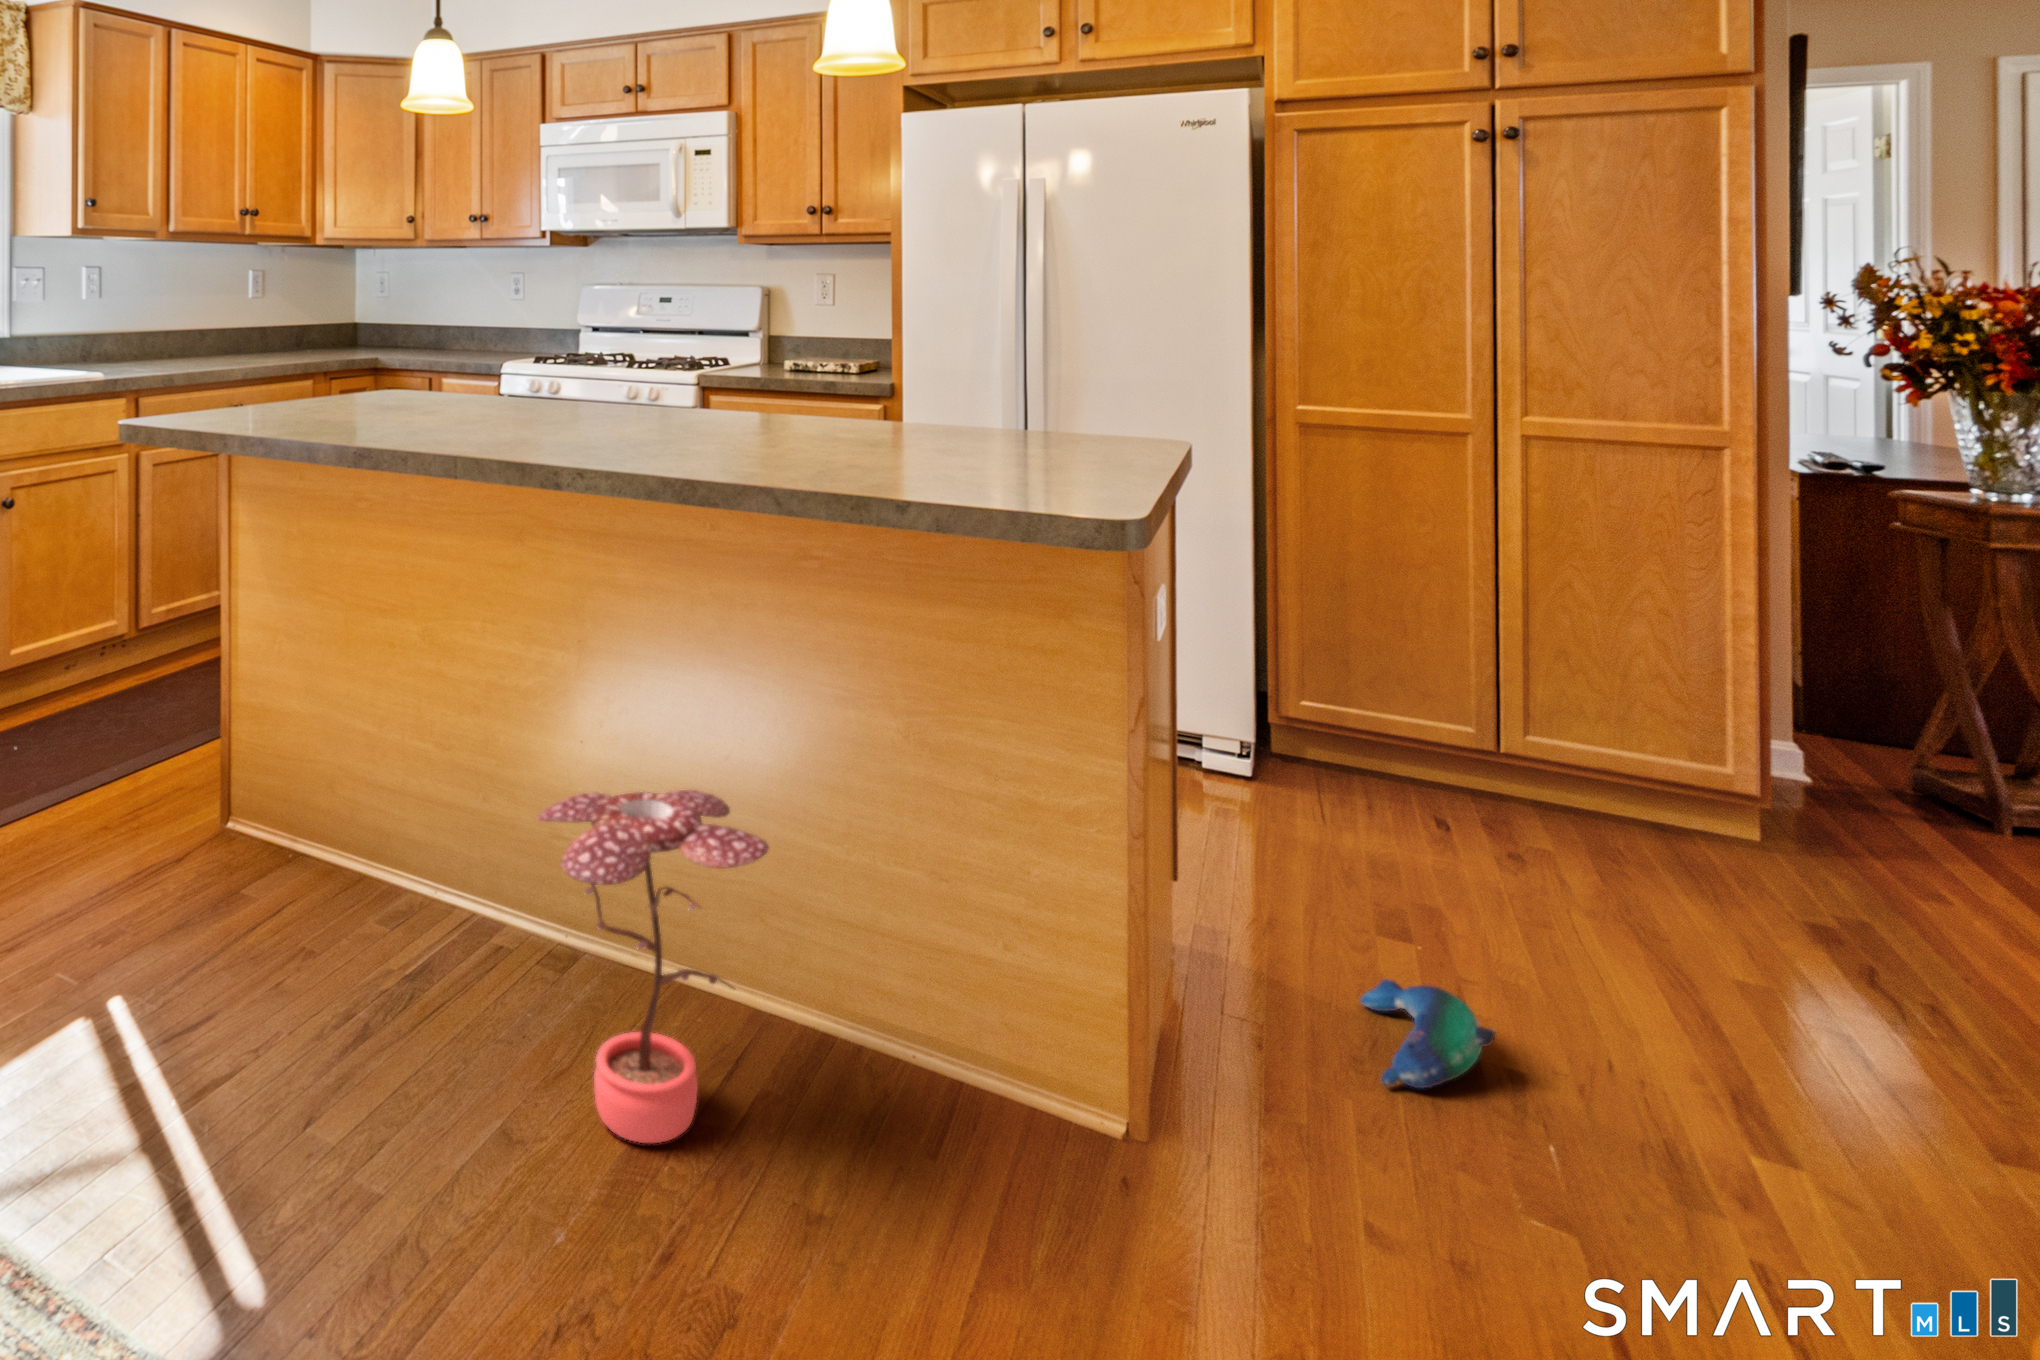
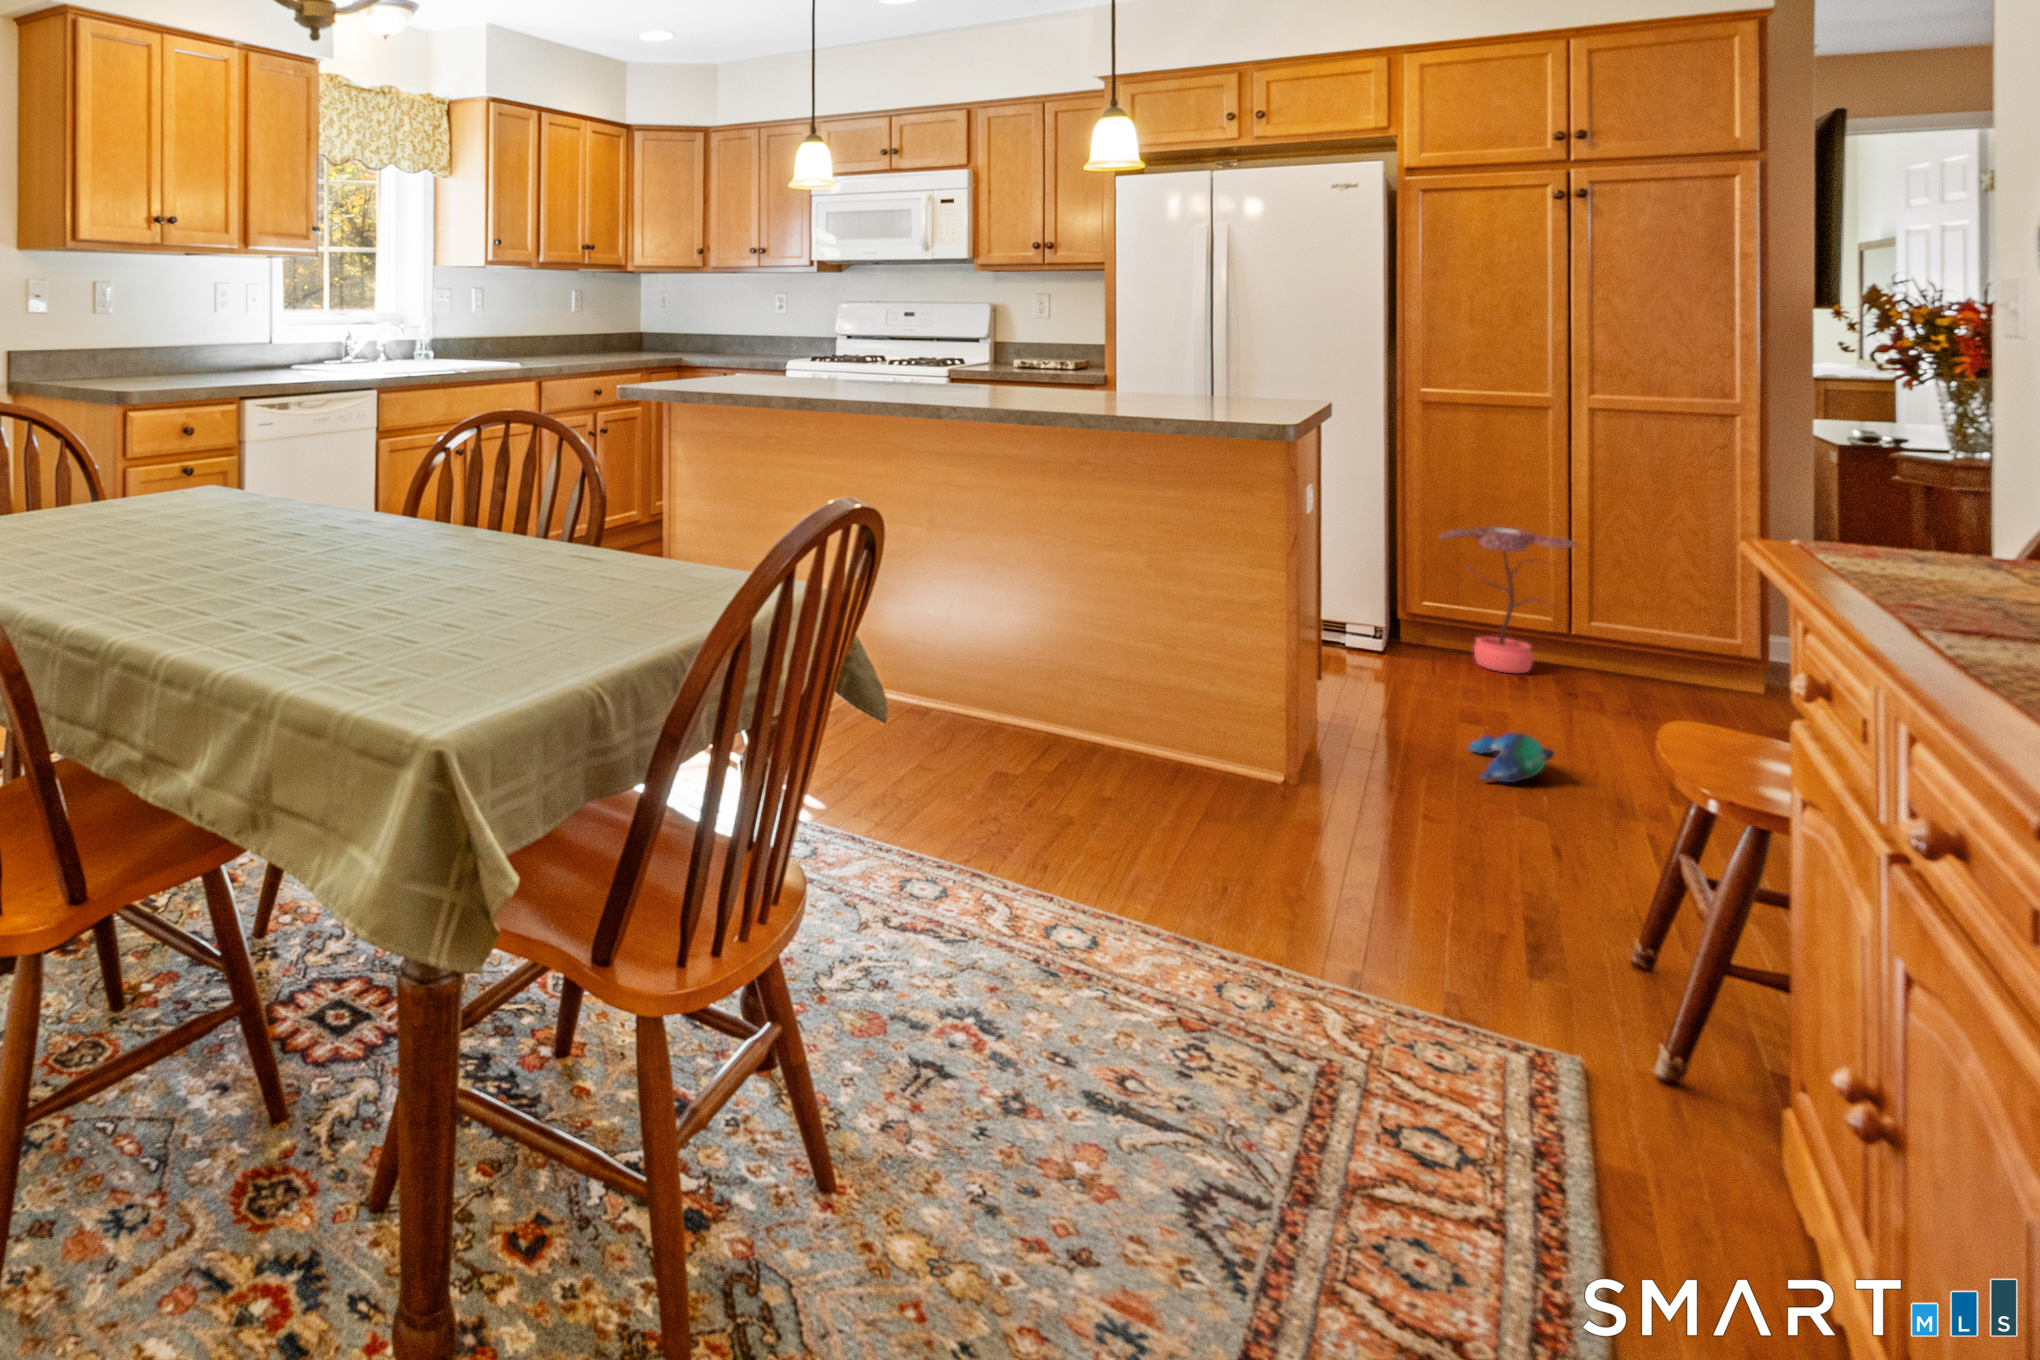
potted plant: present [537,790,769,1143] -> present [1439,527,1577,673]

